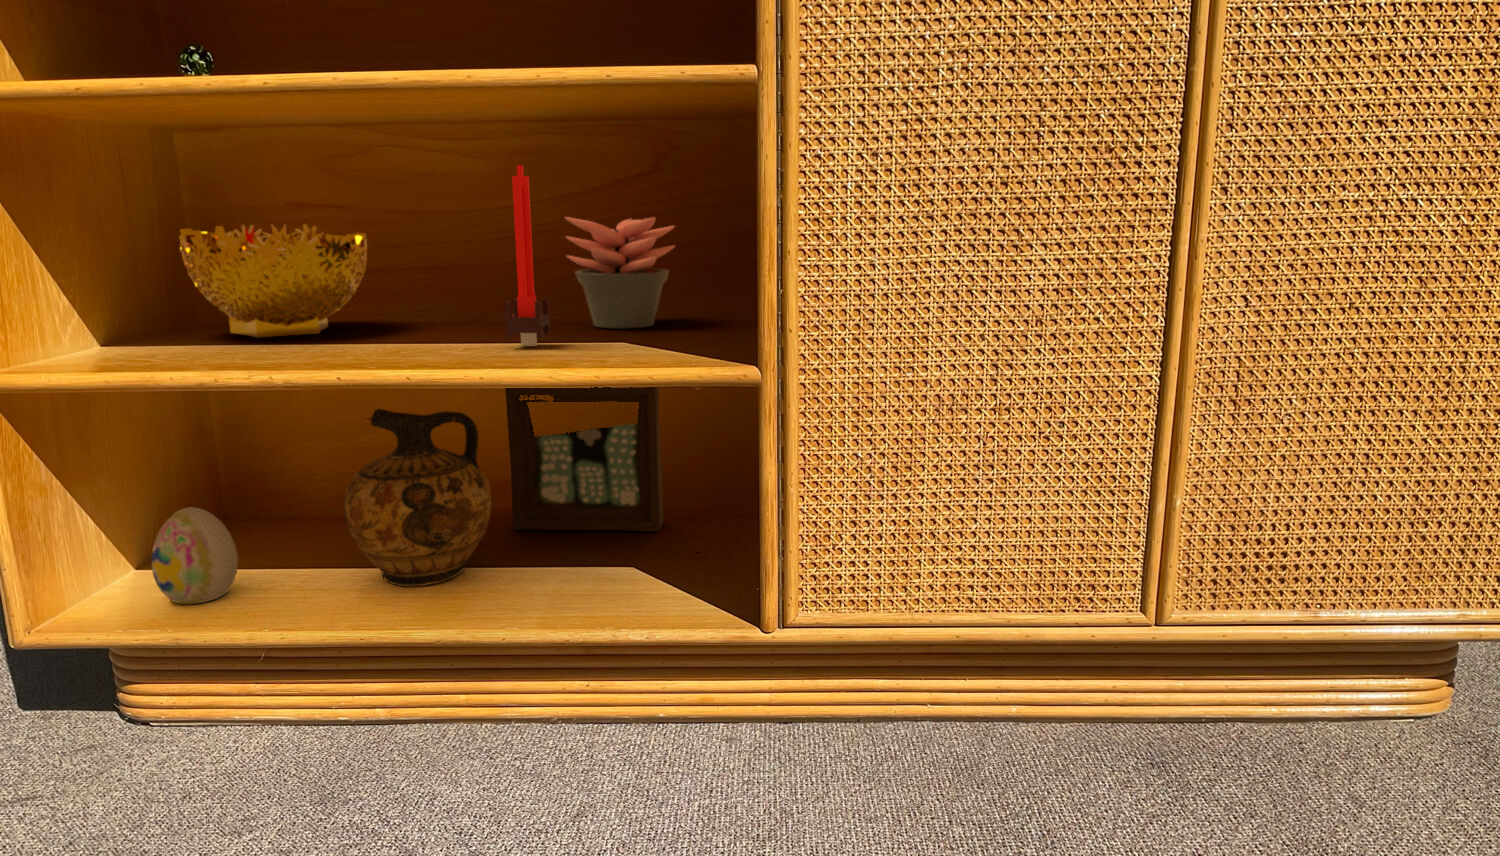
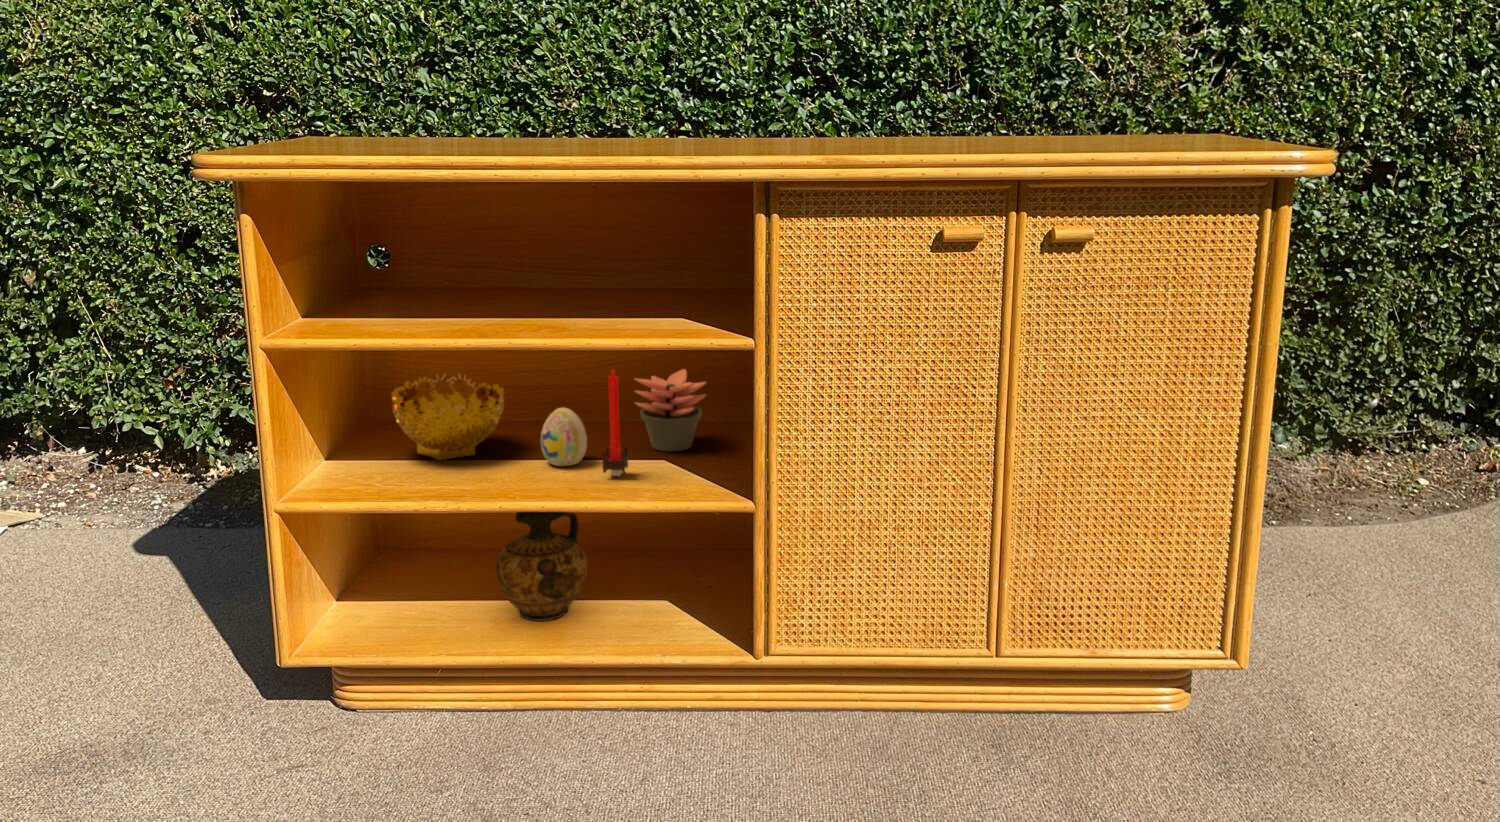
picture frame: present [505,387,663,531] -> none [591,476,696,581]
decorative egg: present [152,507,238,604] -> present [541,408,587,466]

